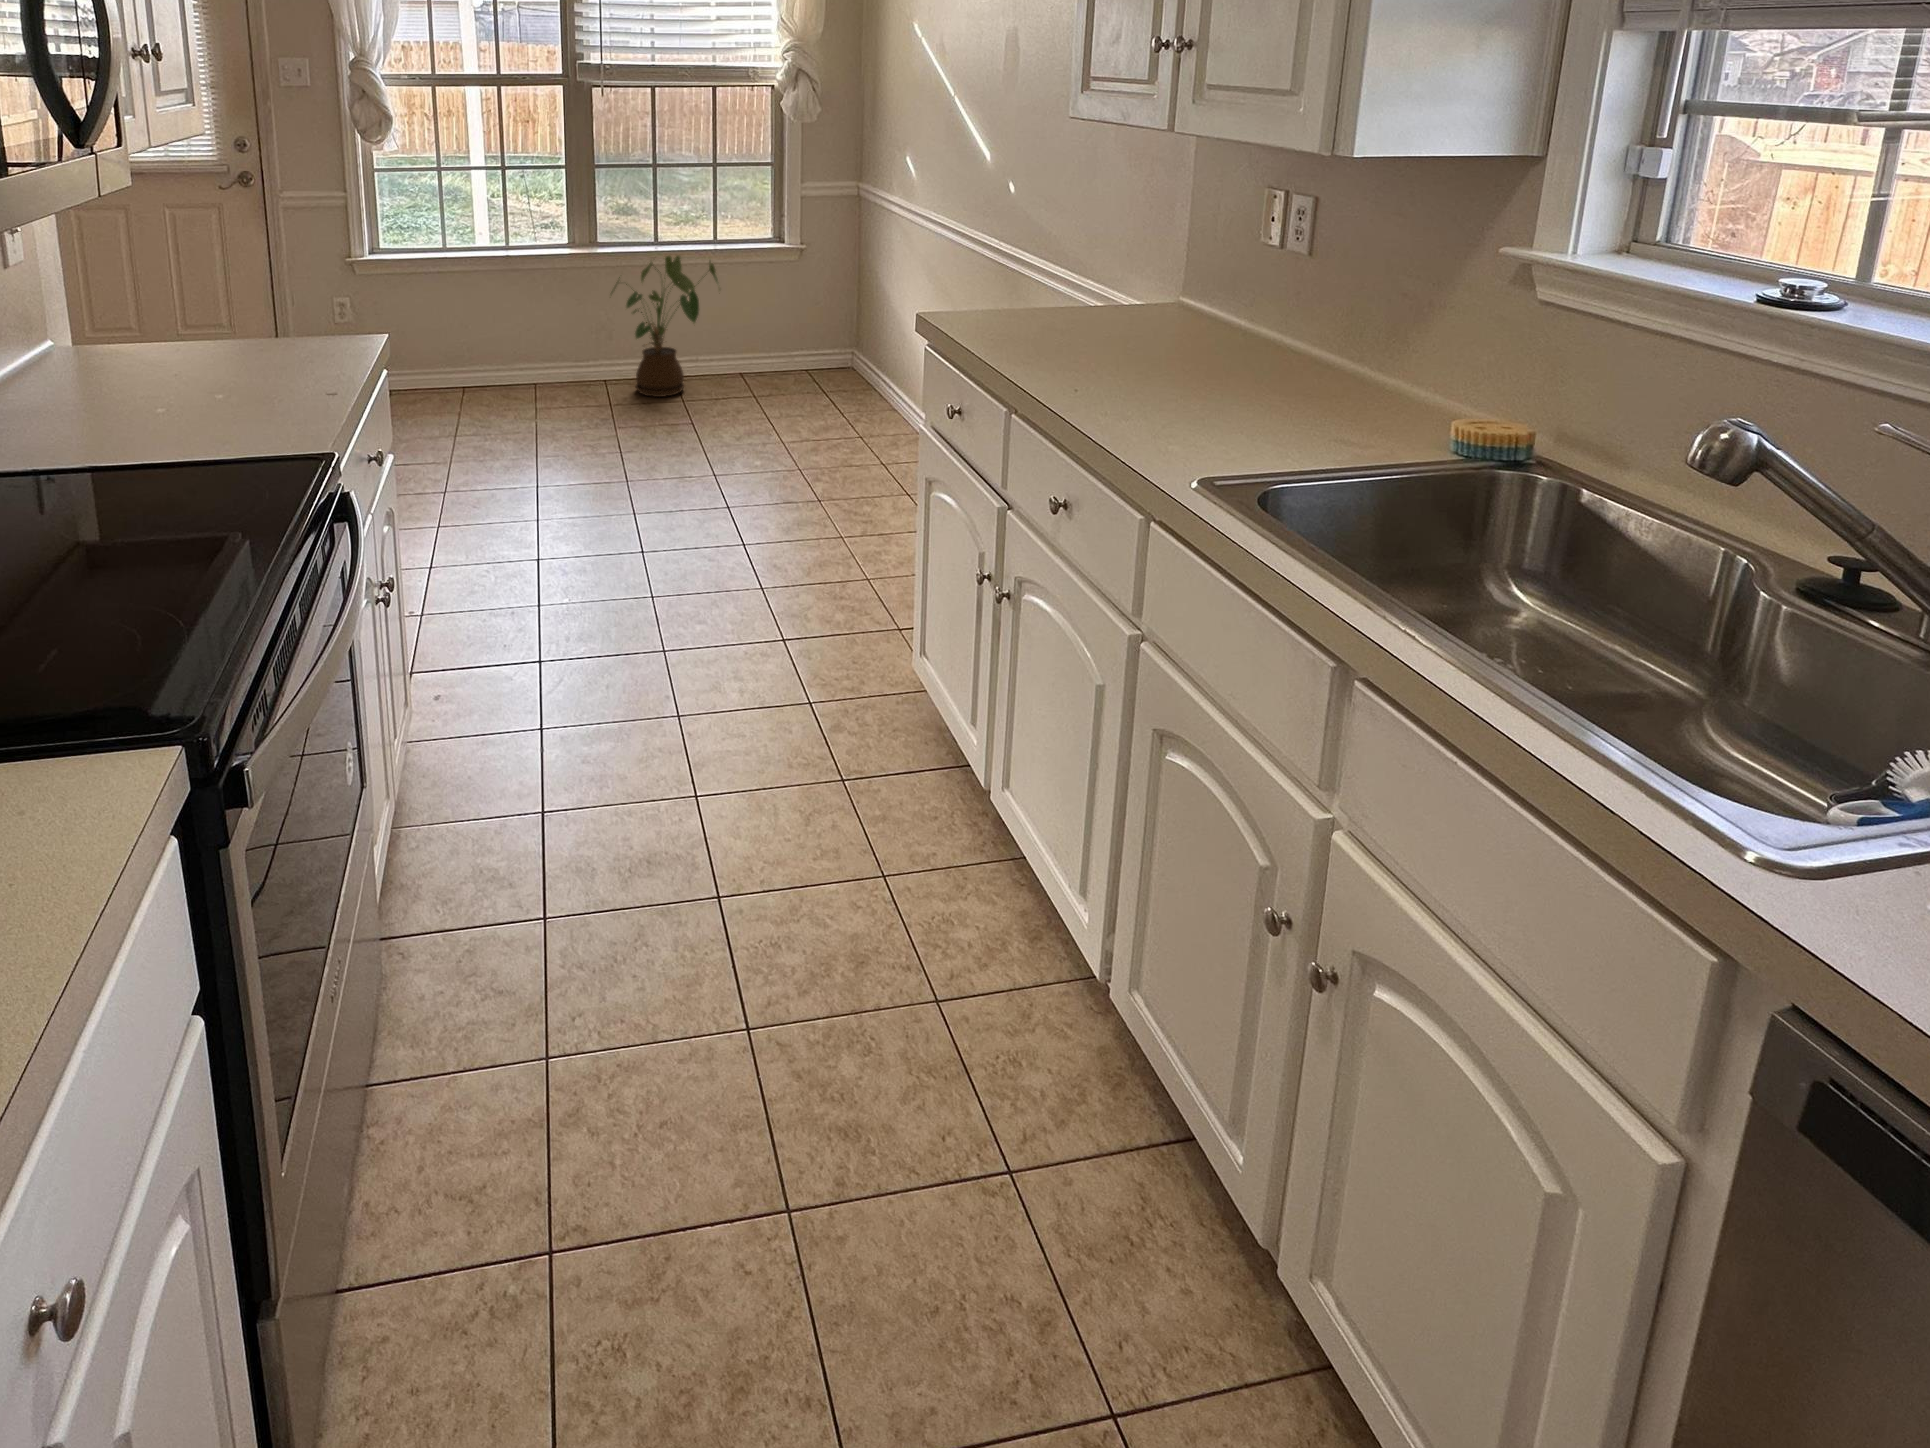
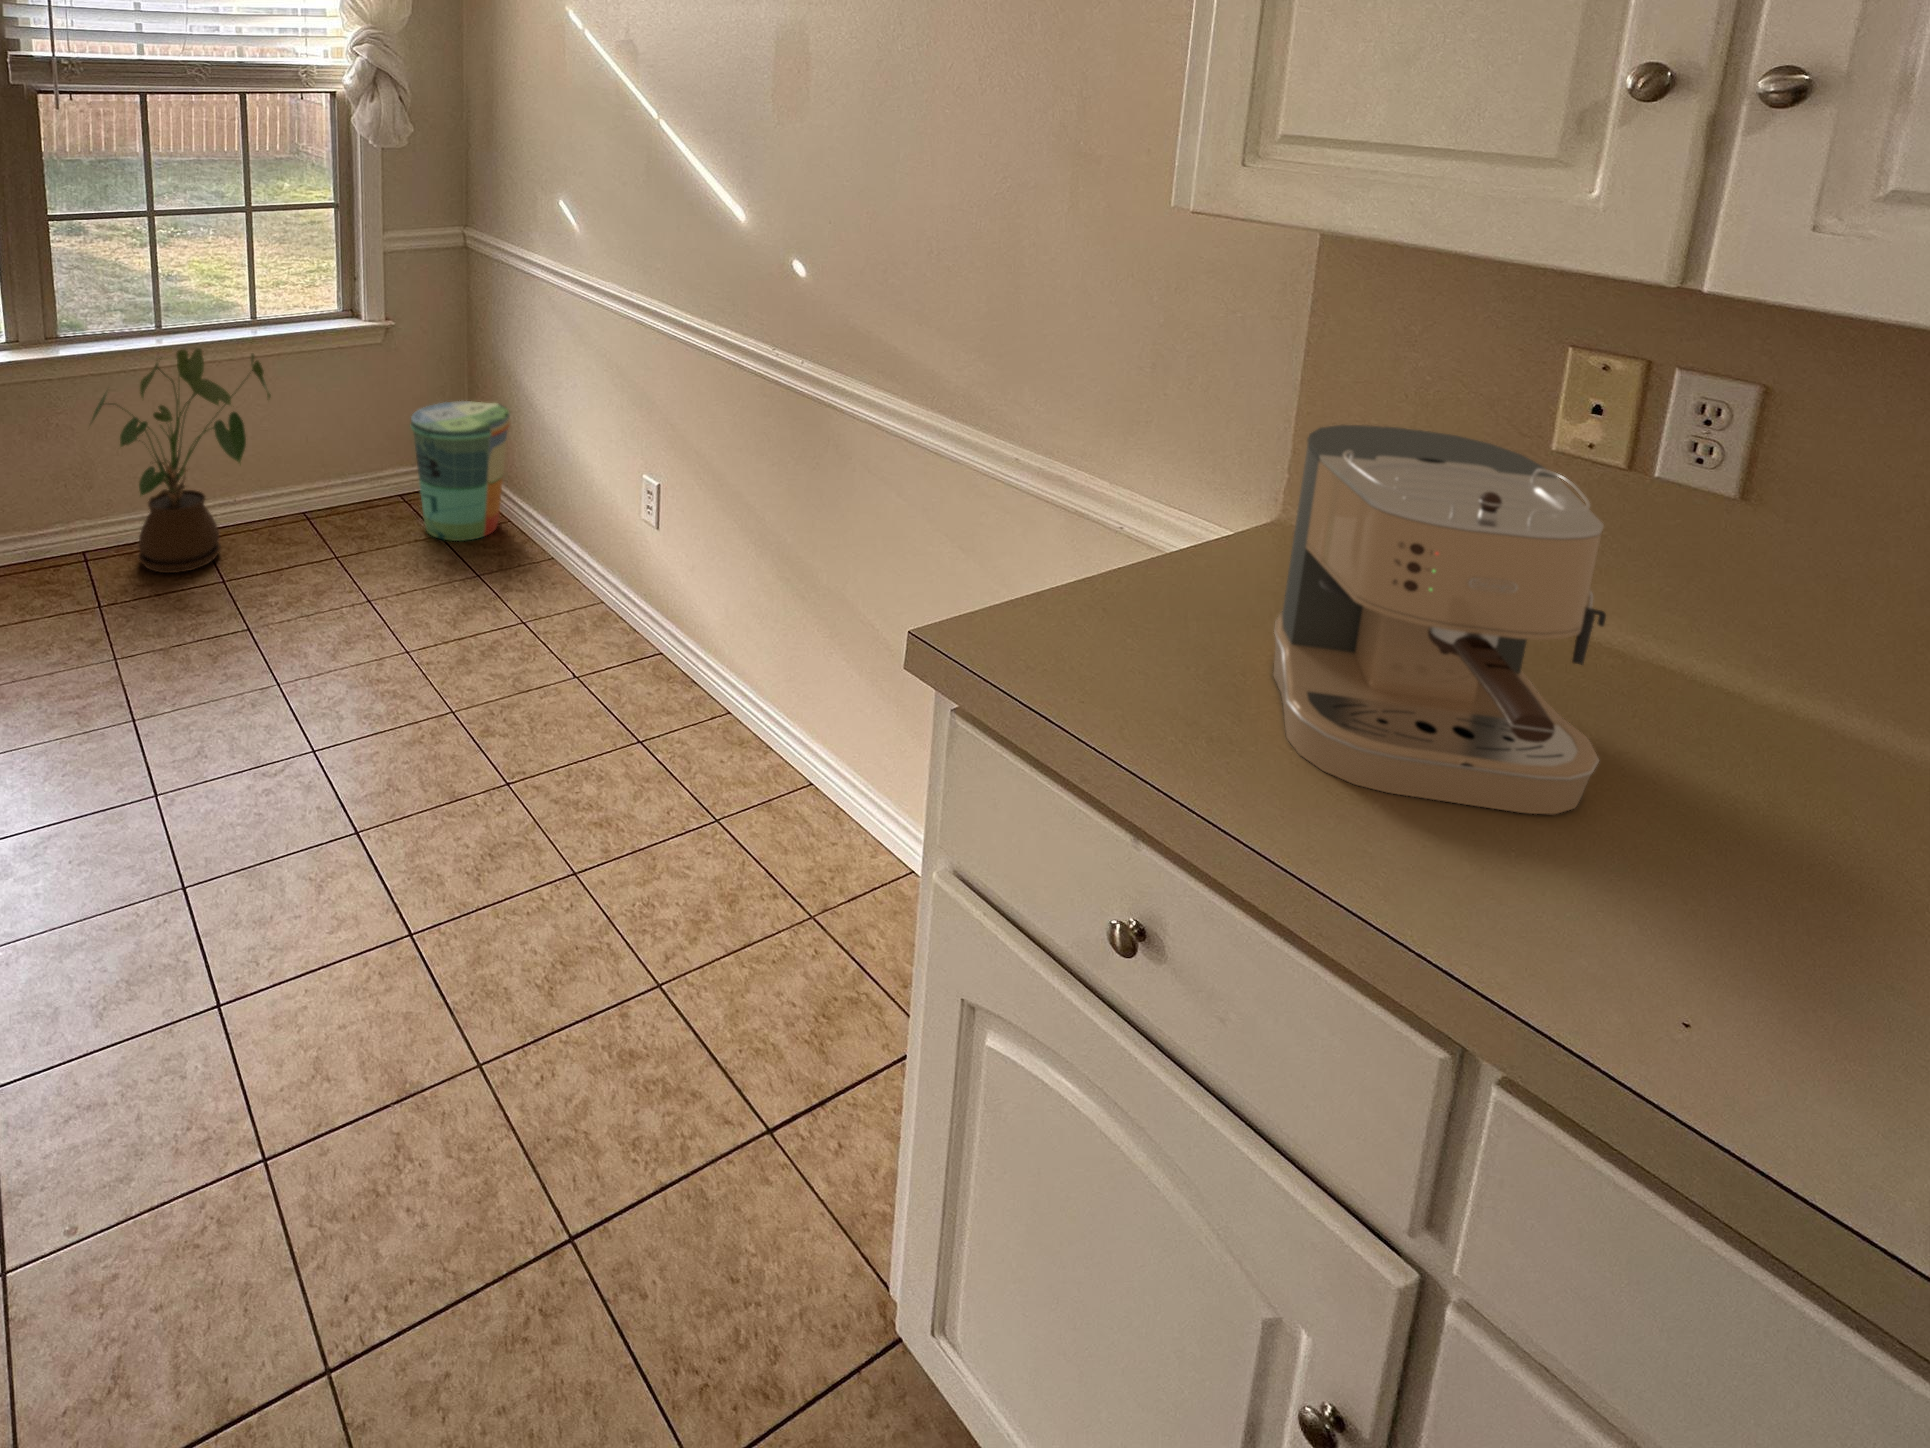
coffee maker: none [1031,210,1169,355] -> present [1273,425,1606,814]
trash can: none [810,305,878,399] -> present [411,401,510,541]

